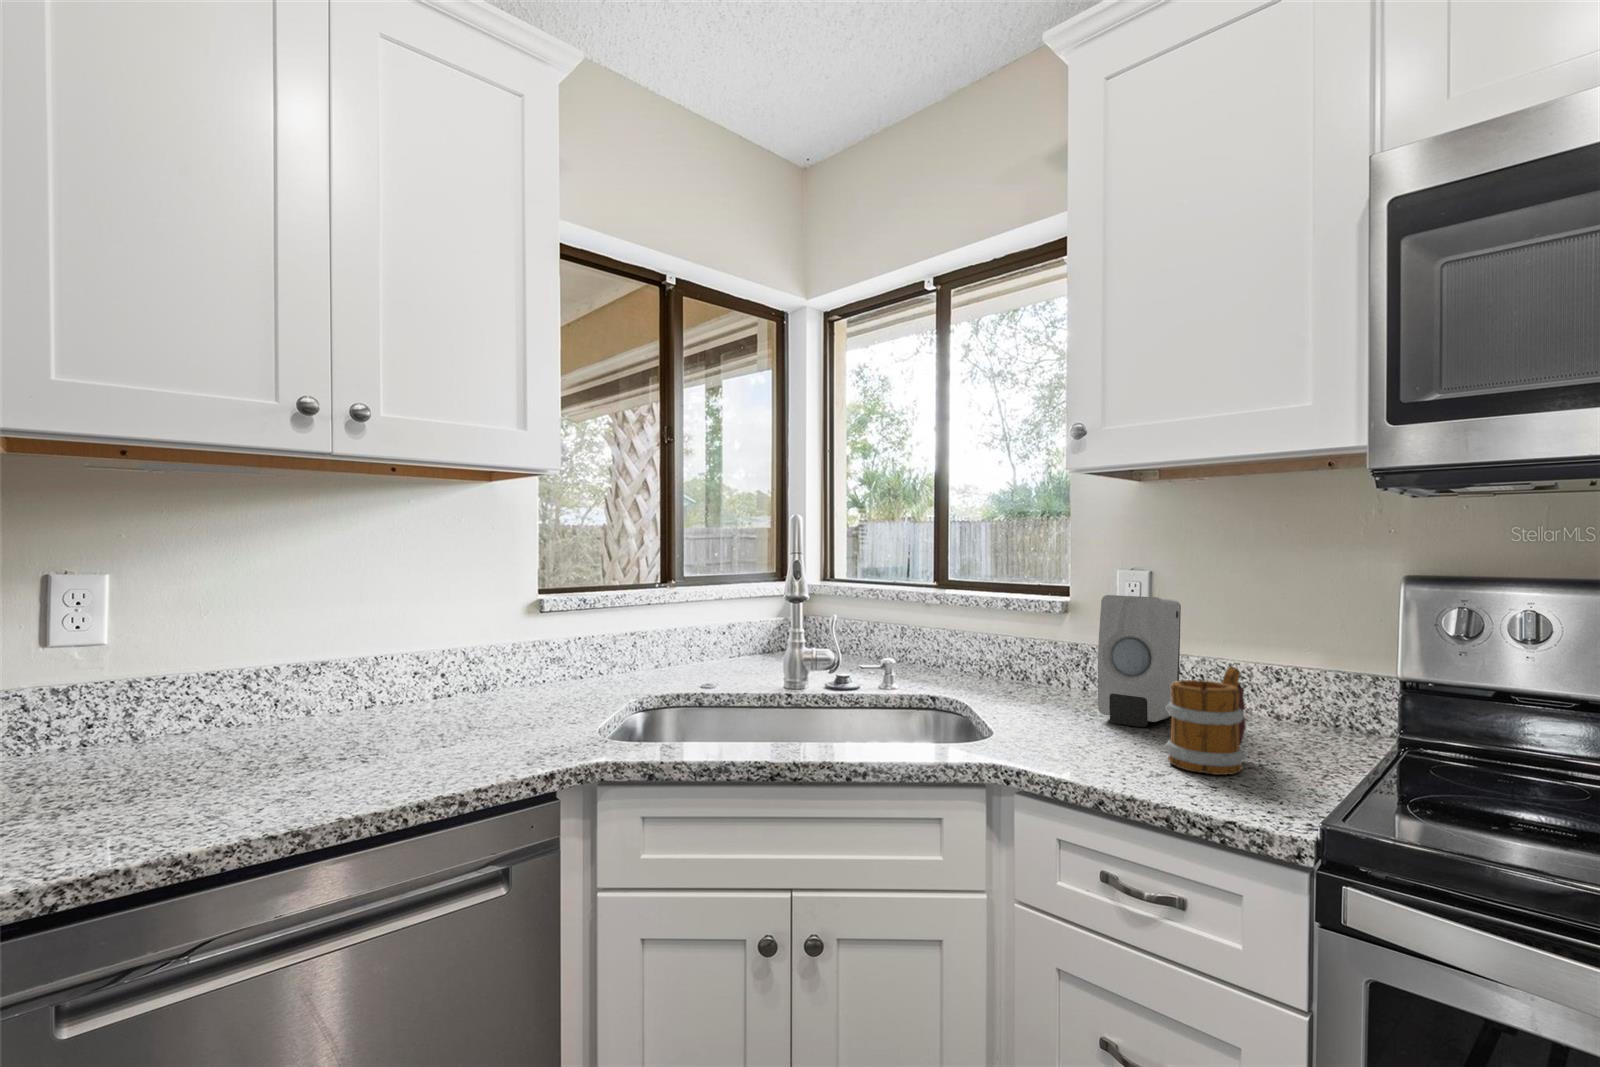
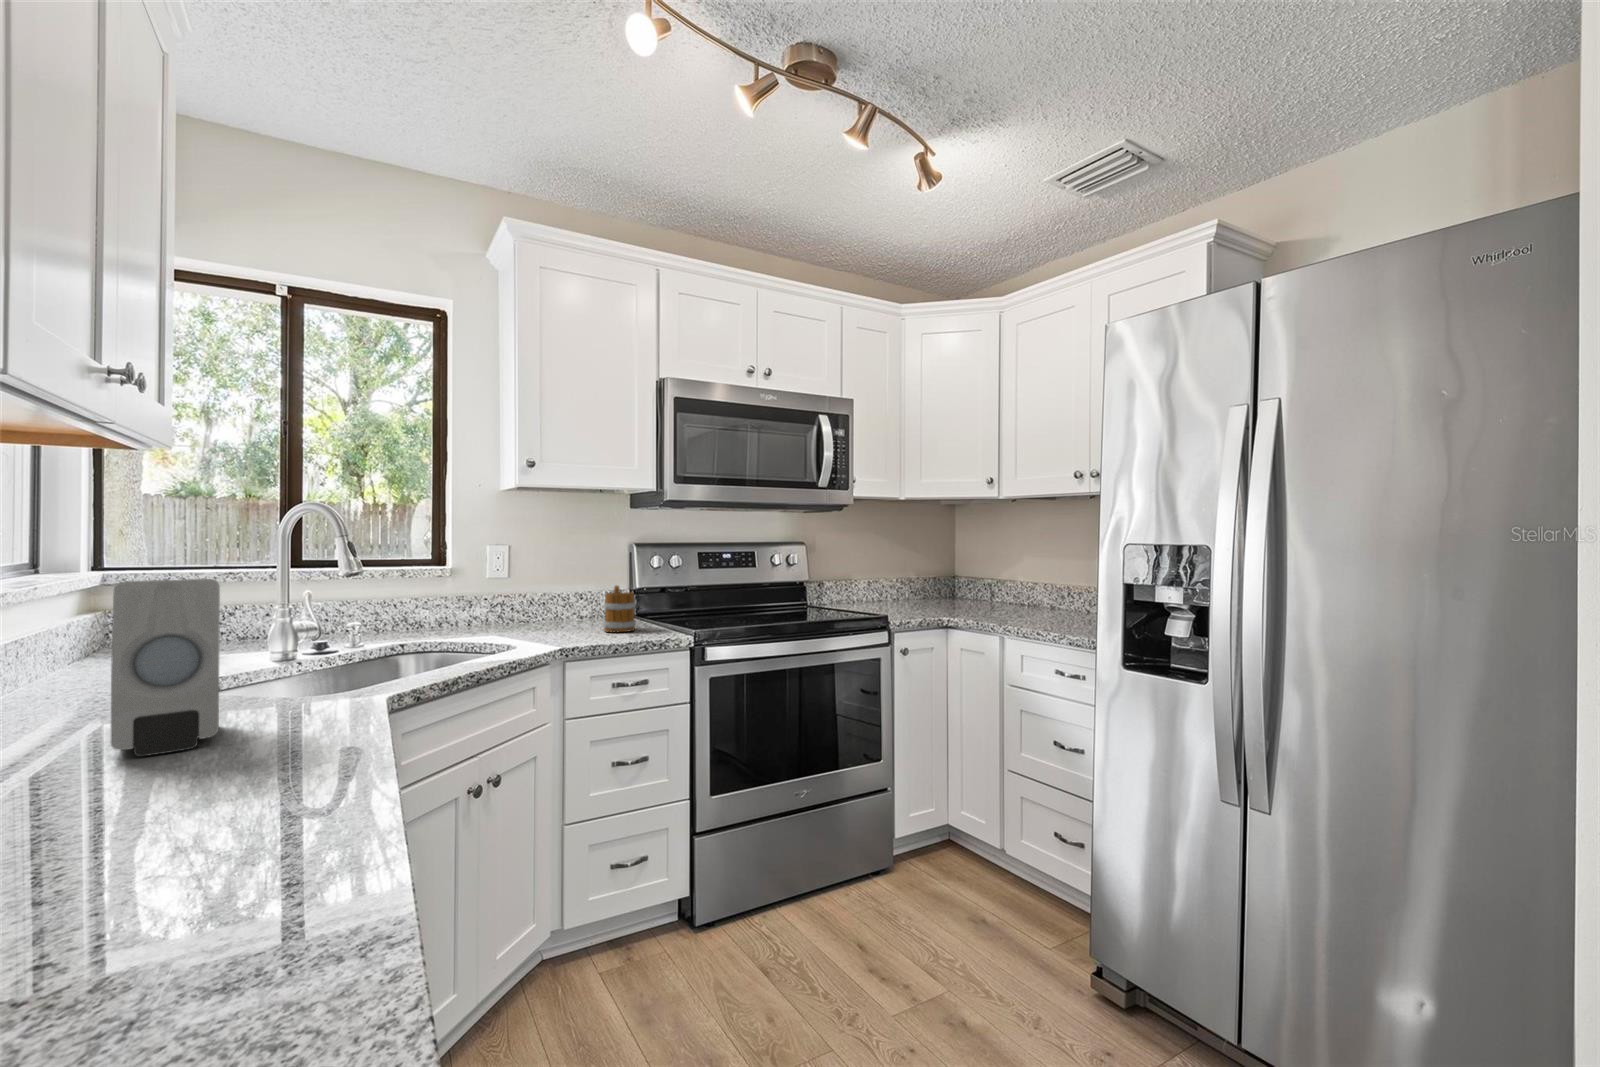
soap dispenser: present [1098,595,1181,727] -> present [111,579,220,757]

